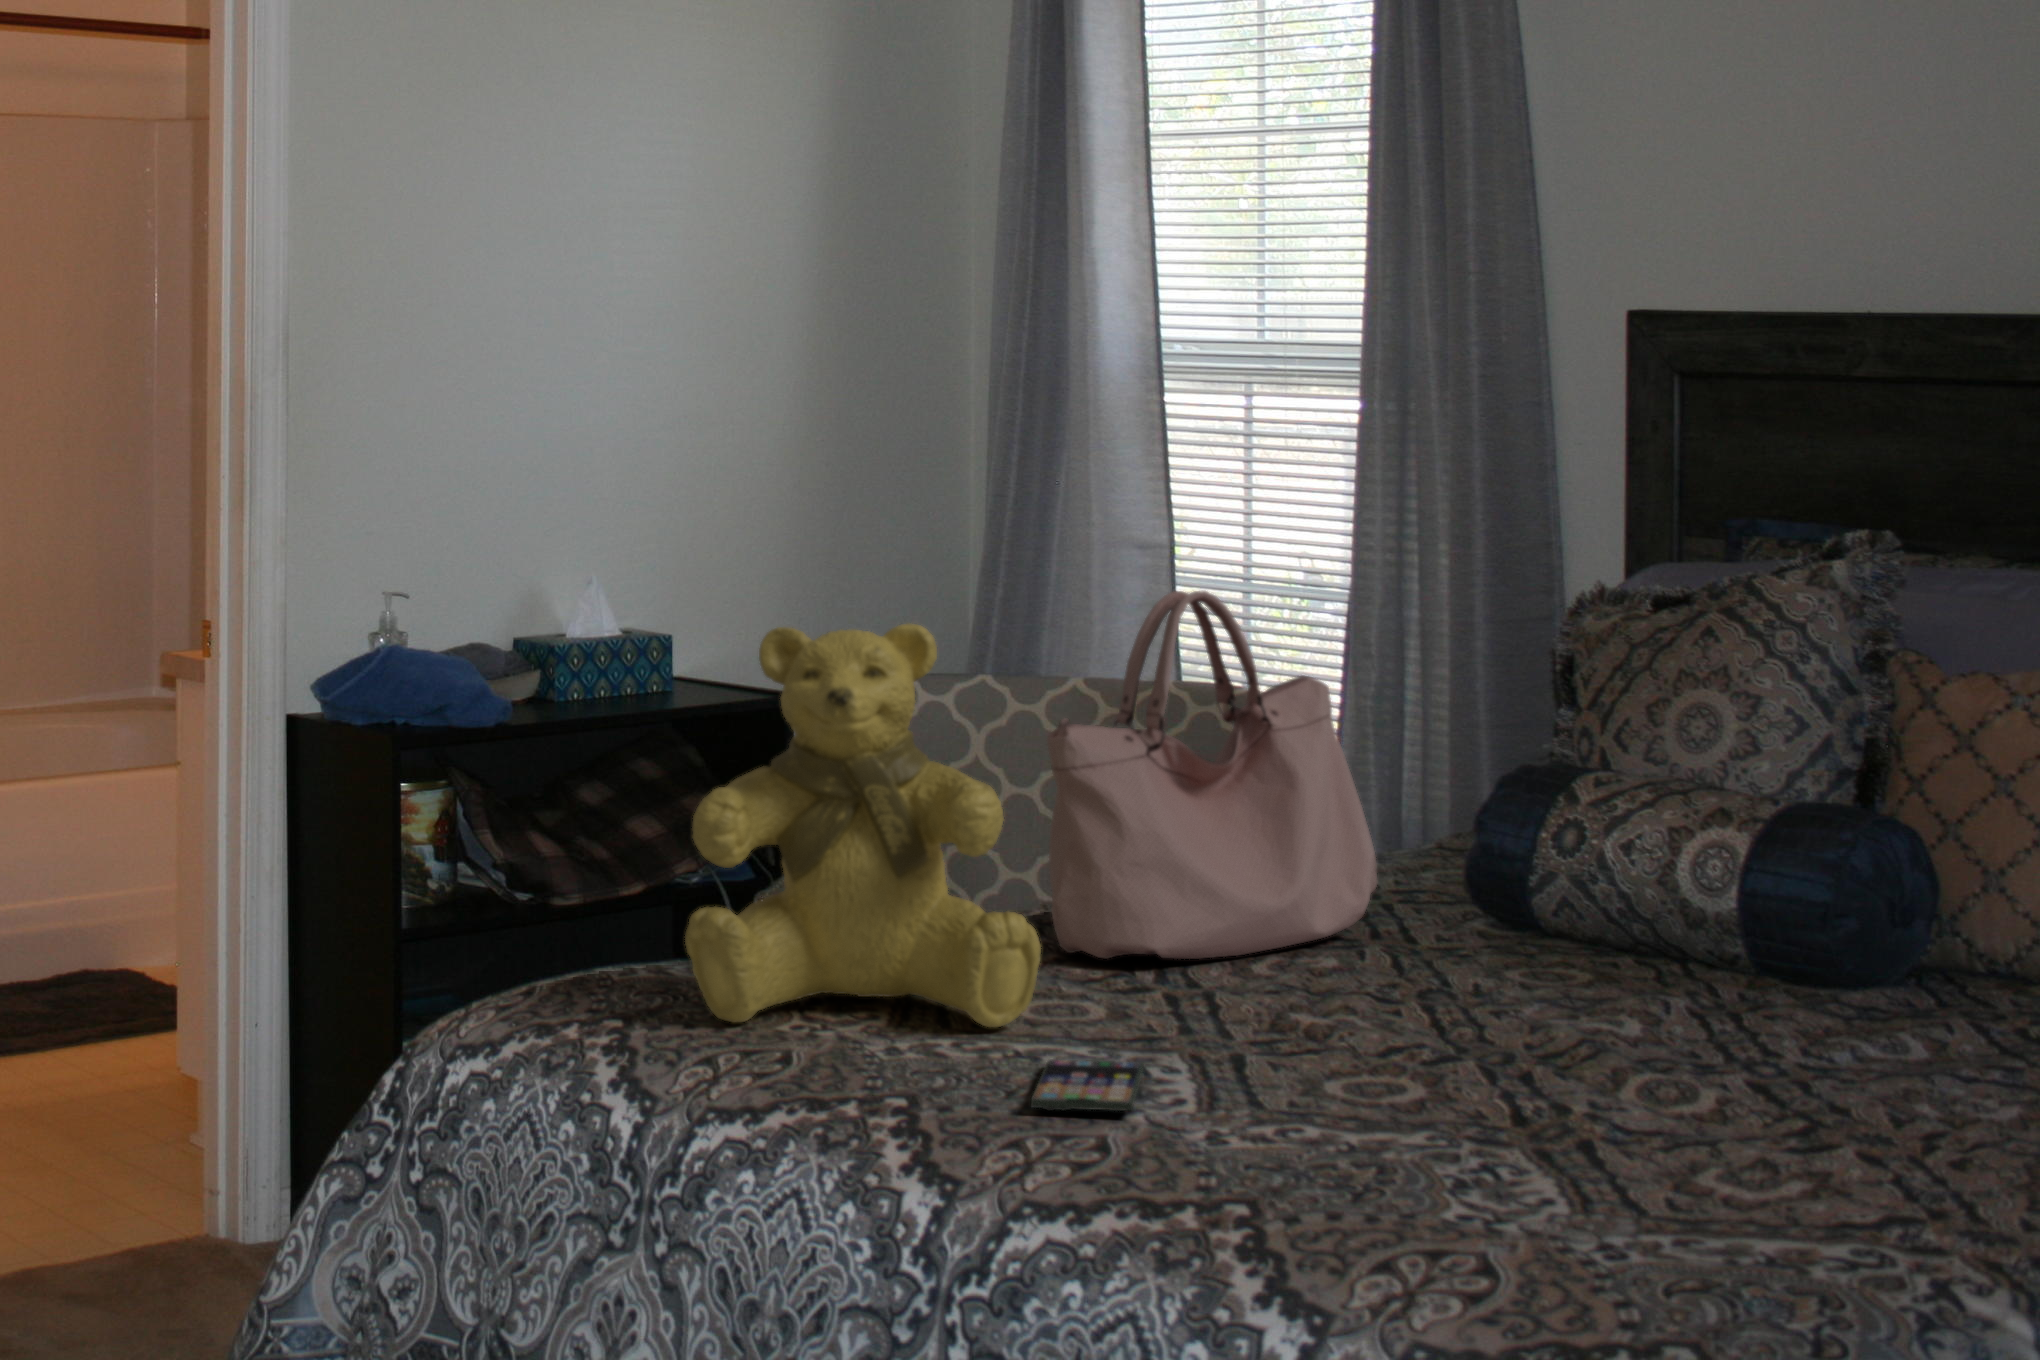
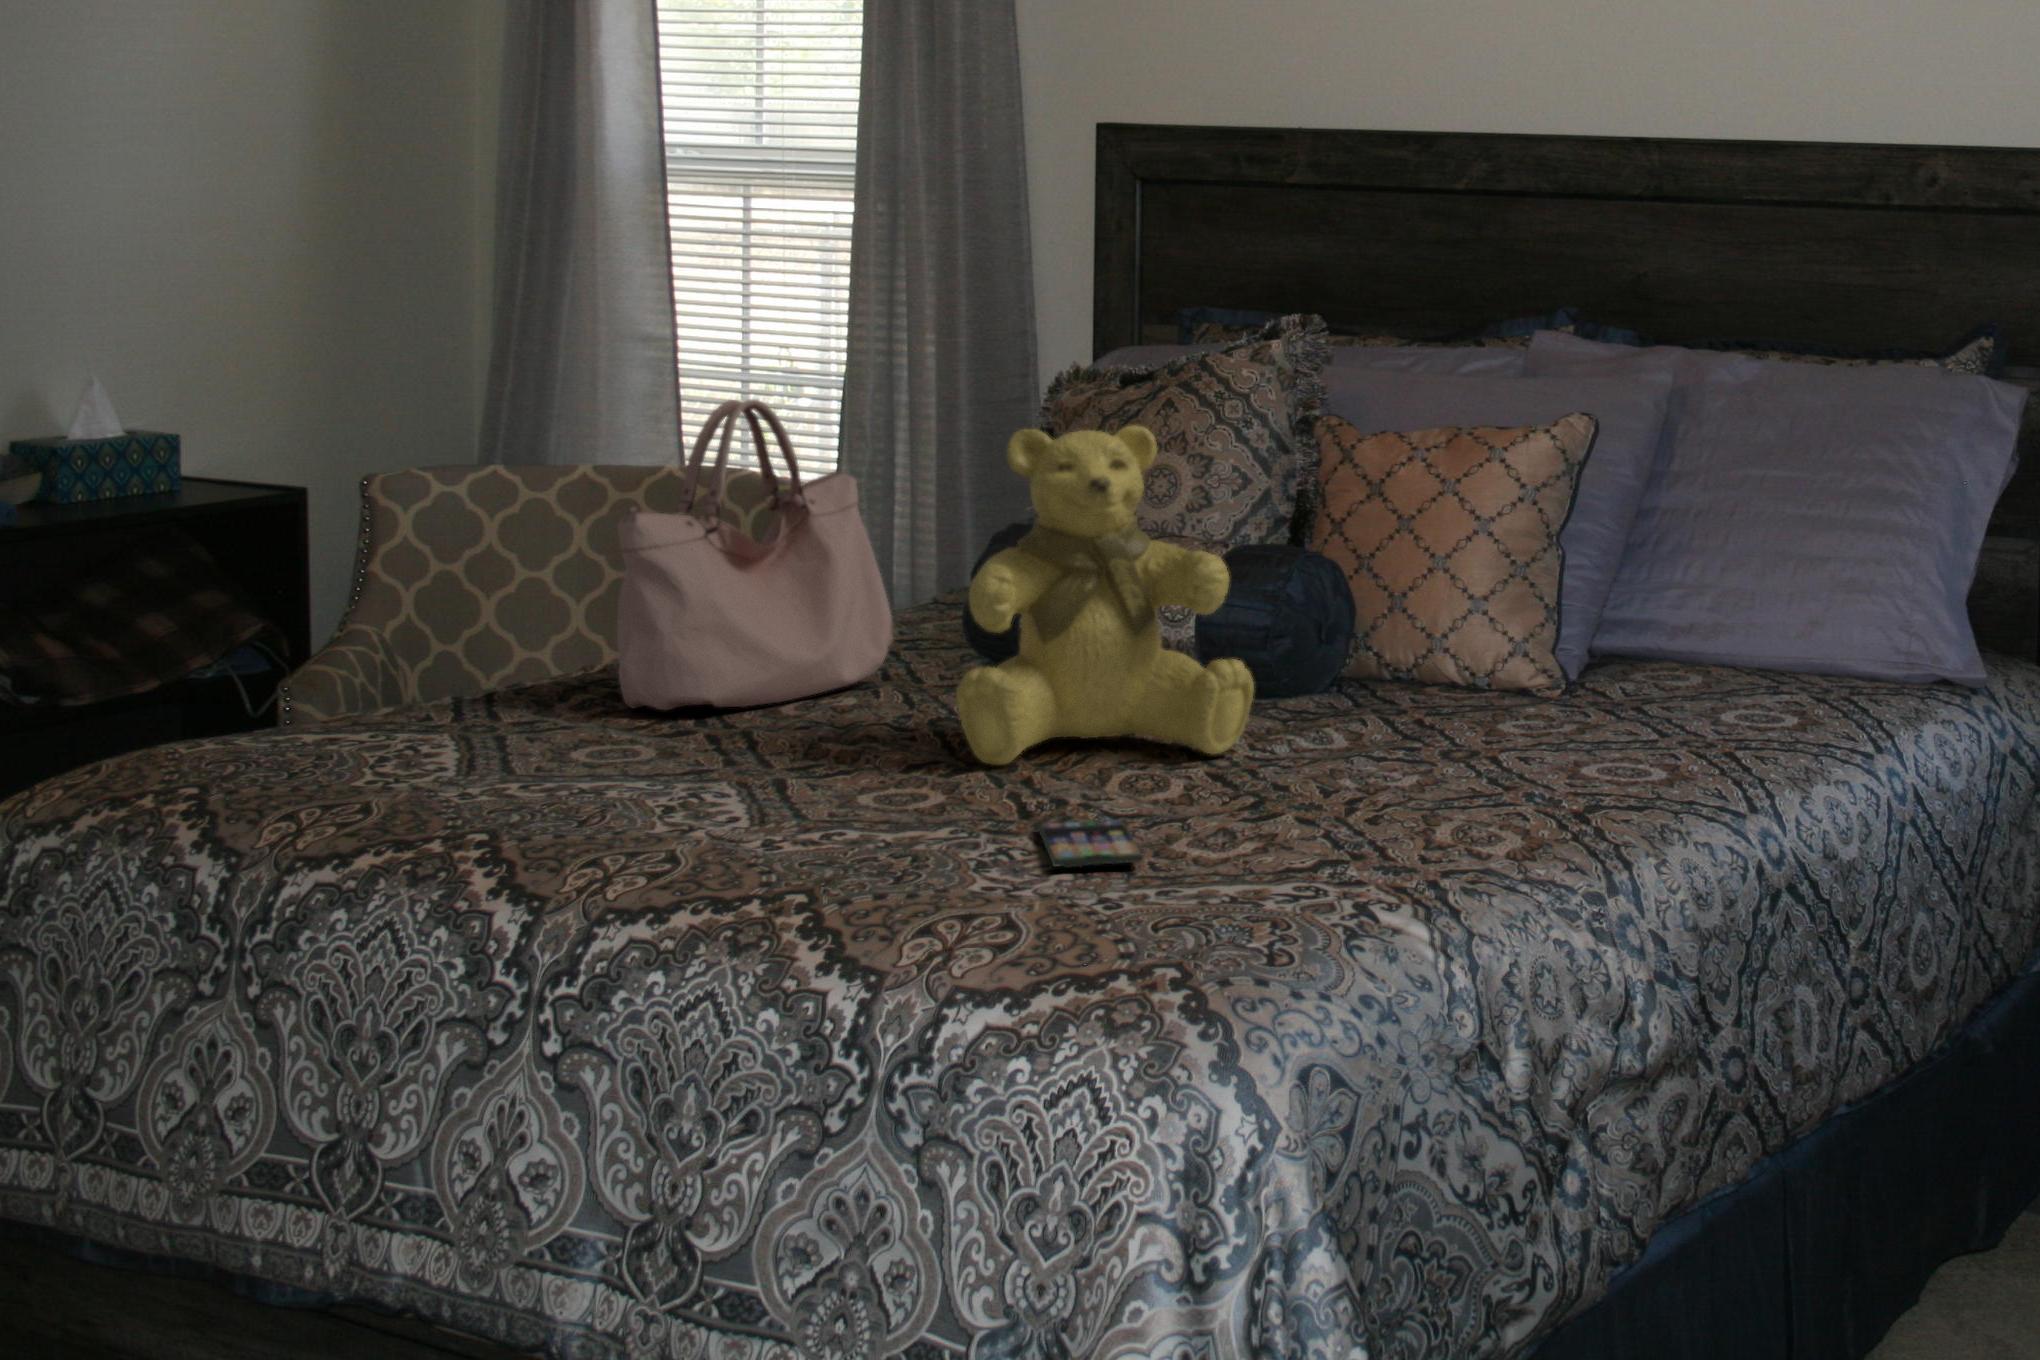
teddy bear: present [685,624,1041,1027] -> present [956,425,1254,765]
smartphone: present [1031,1059,1144,1111] -> present [1038,820,1143,868]

